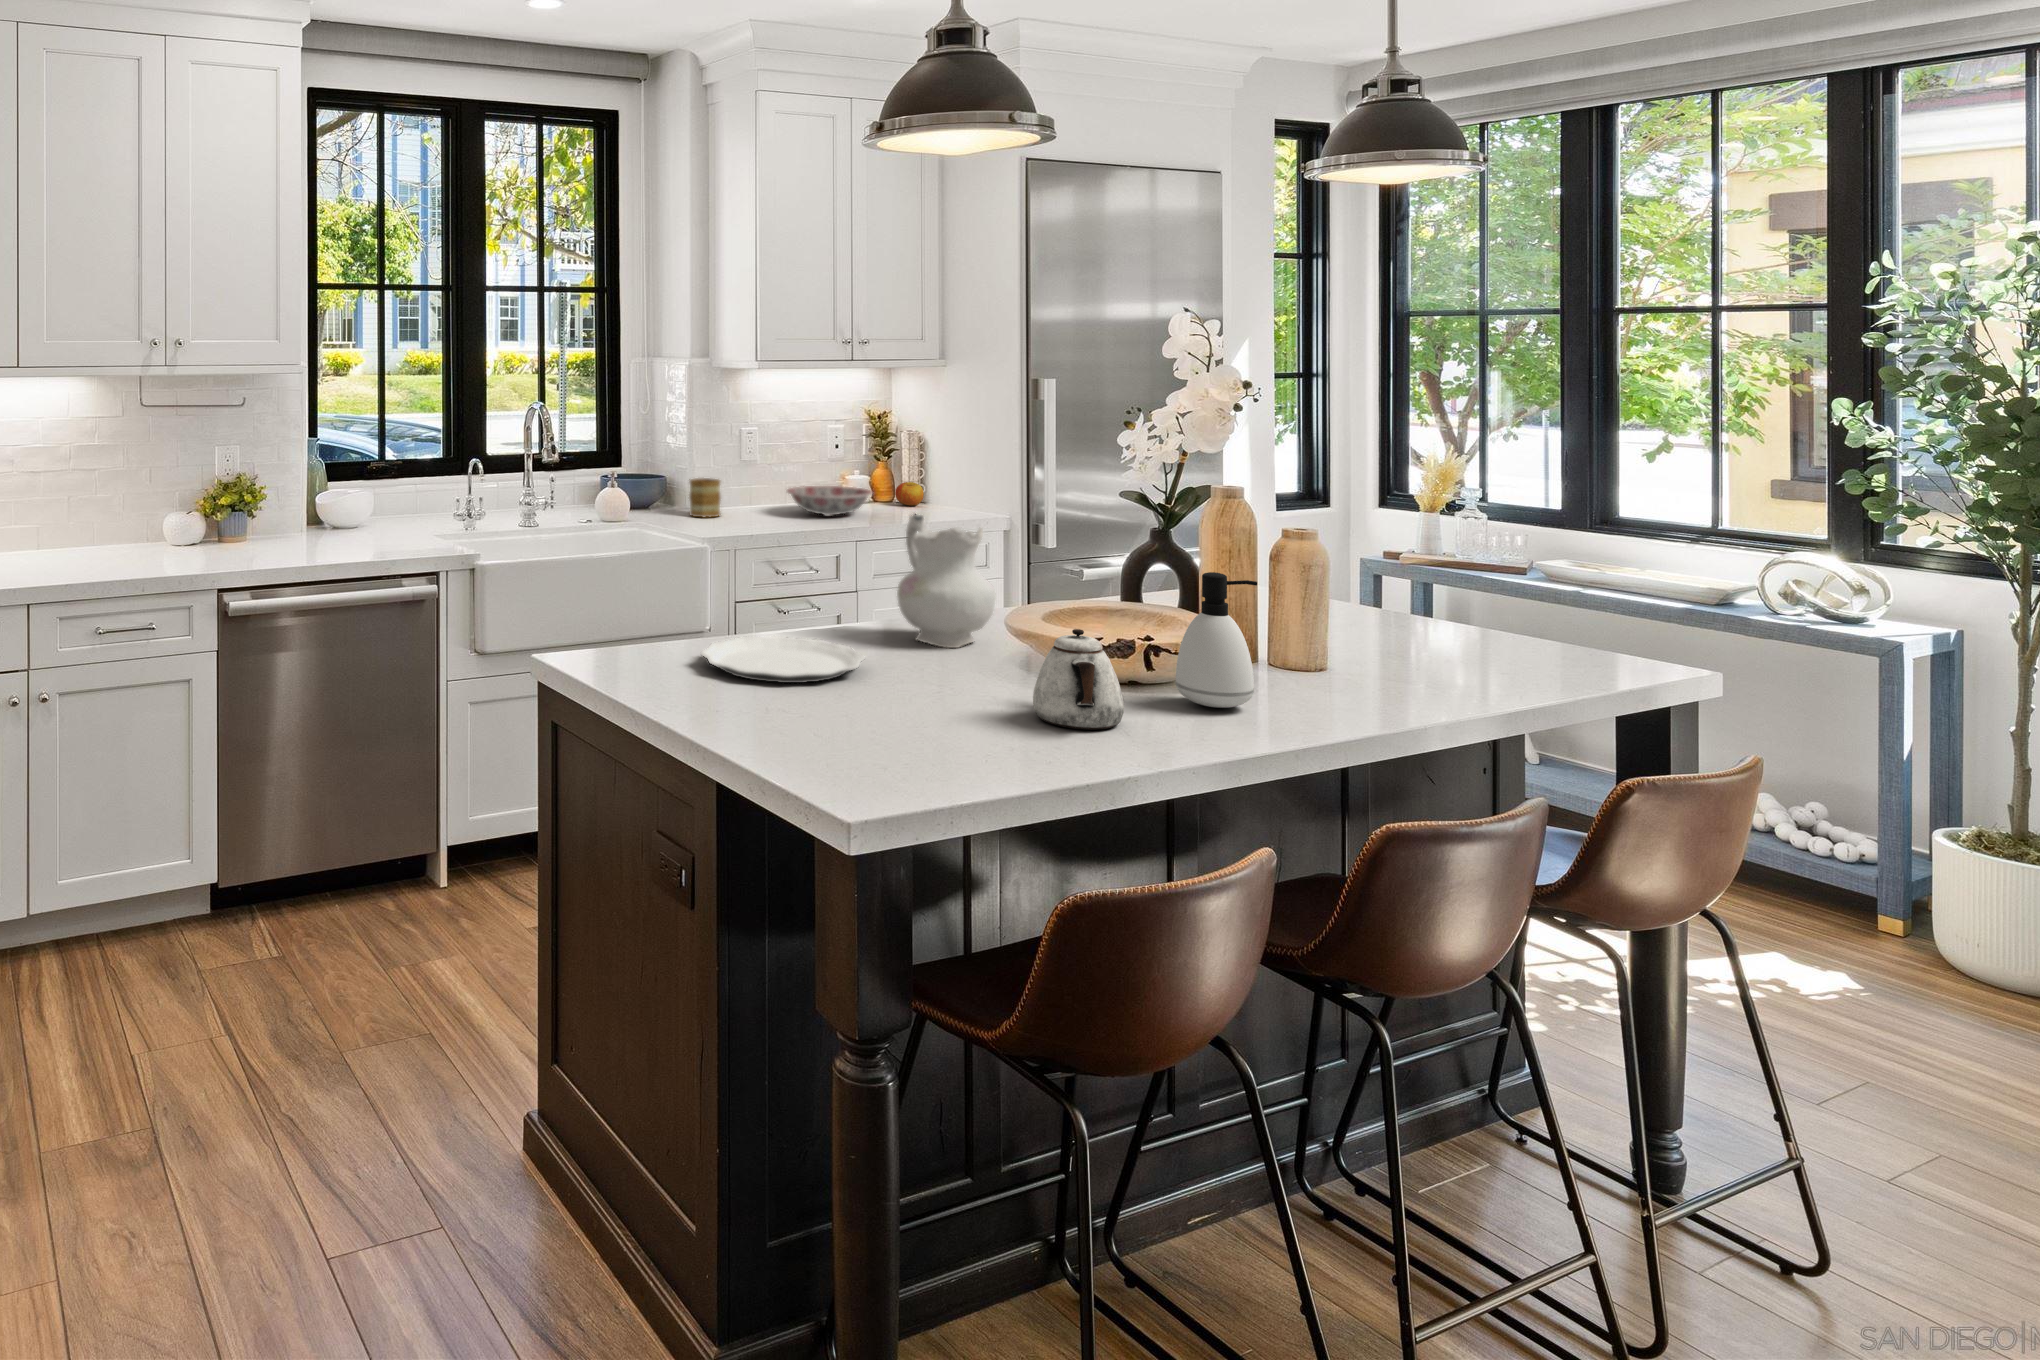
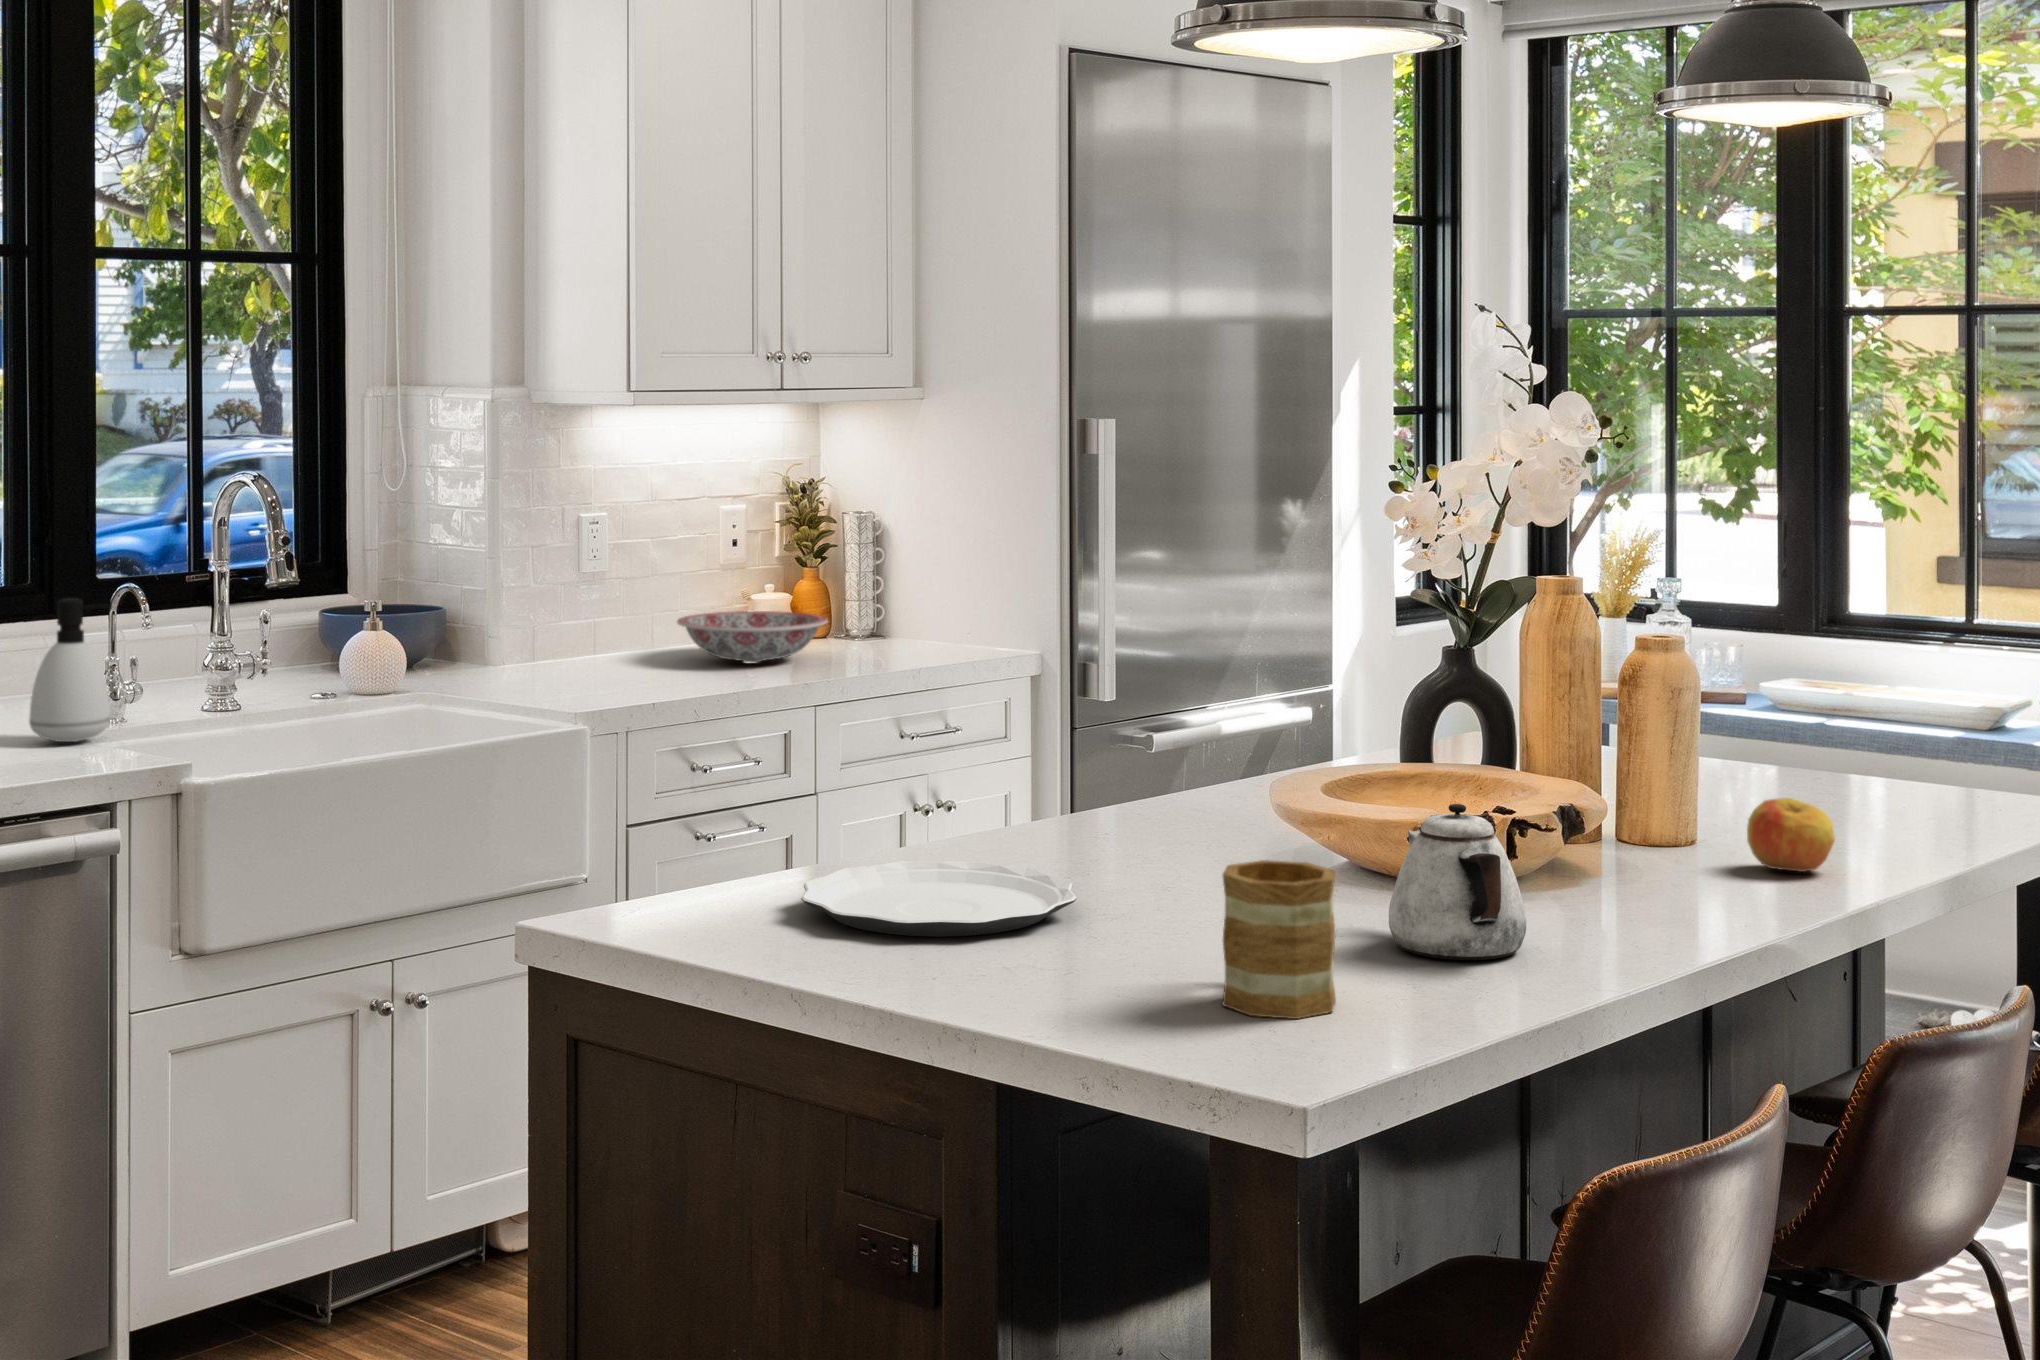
mug: present [689,478,720,517] -> present [1223,860,1336,1019]
apple: present [895,482,924,505] -> present [1747,798,1835,872]
ceramic pitcher: present [897,514,995,648] -> none [1064,640,1222,860]
soap dispenser: present [1176,572,1257,708] -> present [29,598,111,742]

